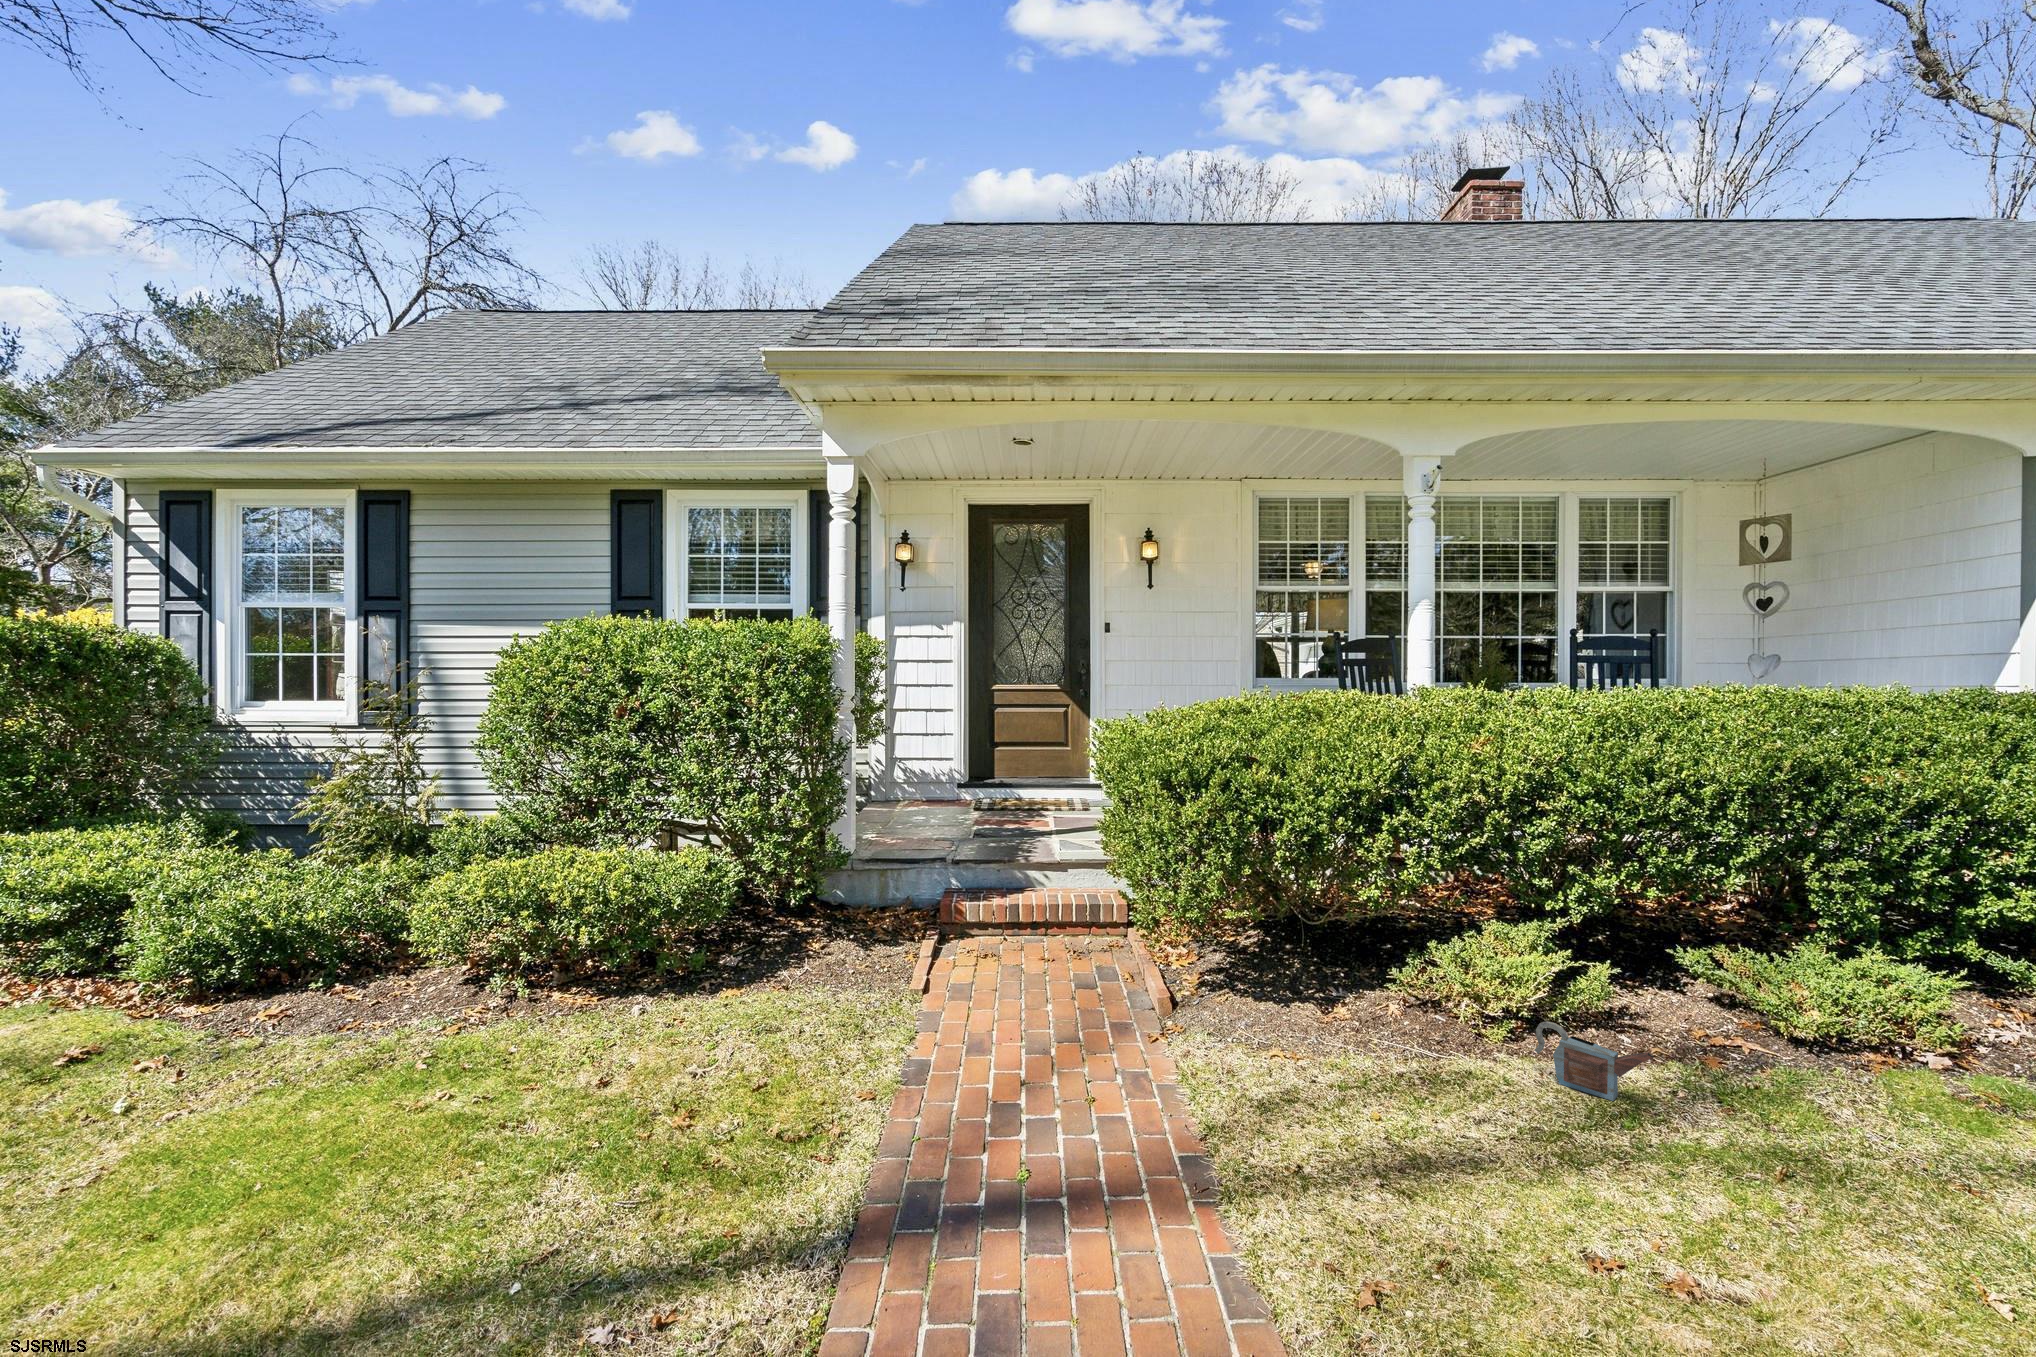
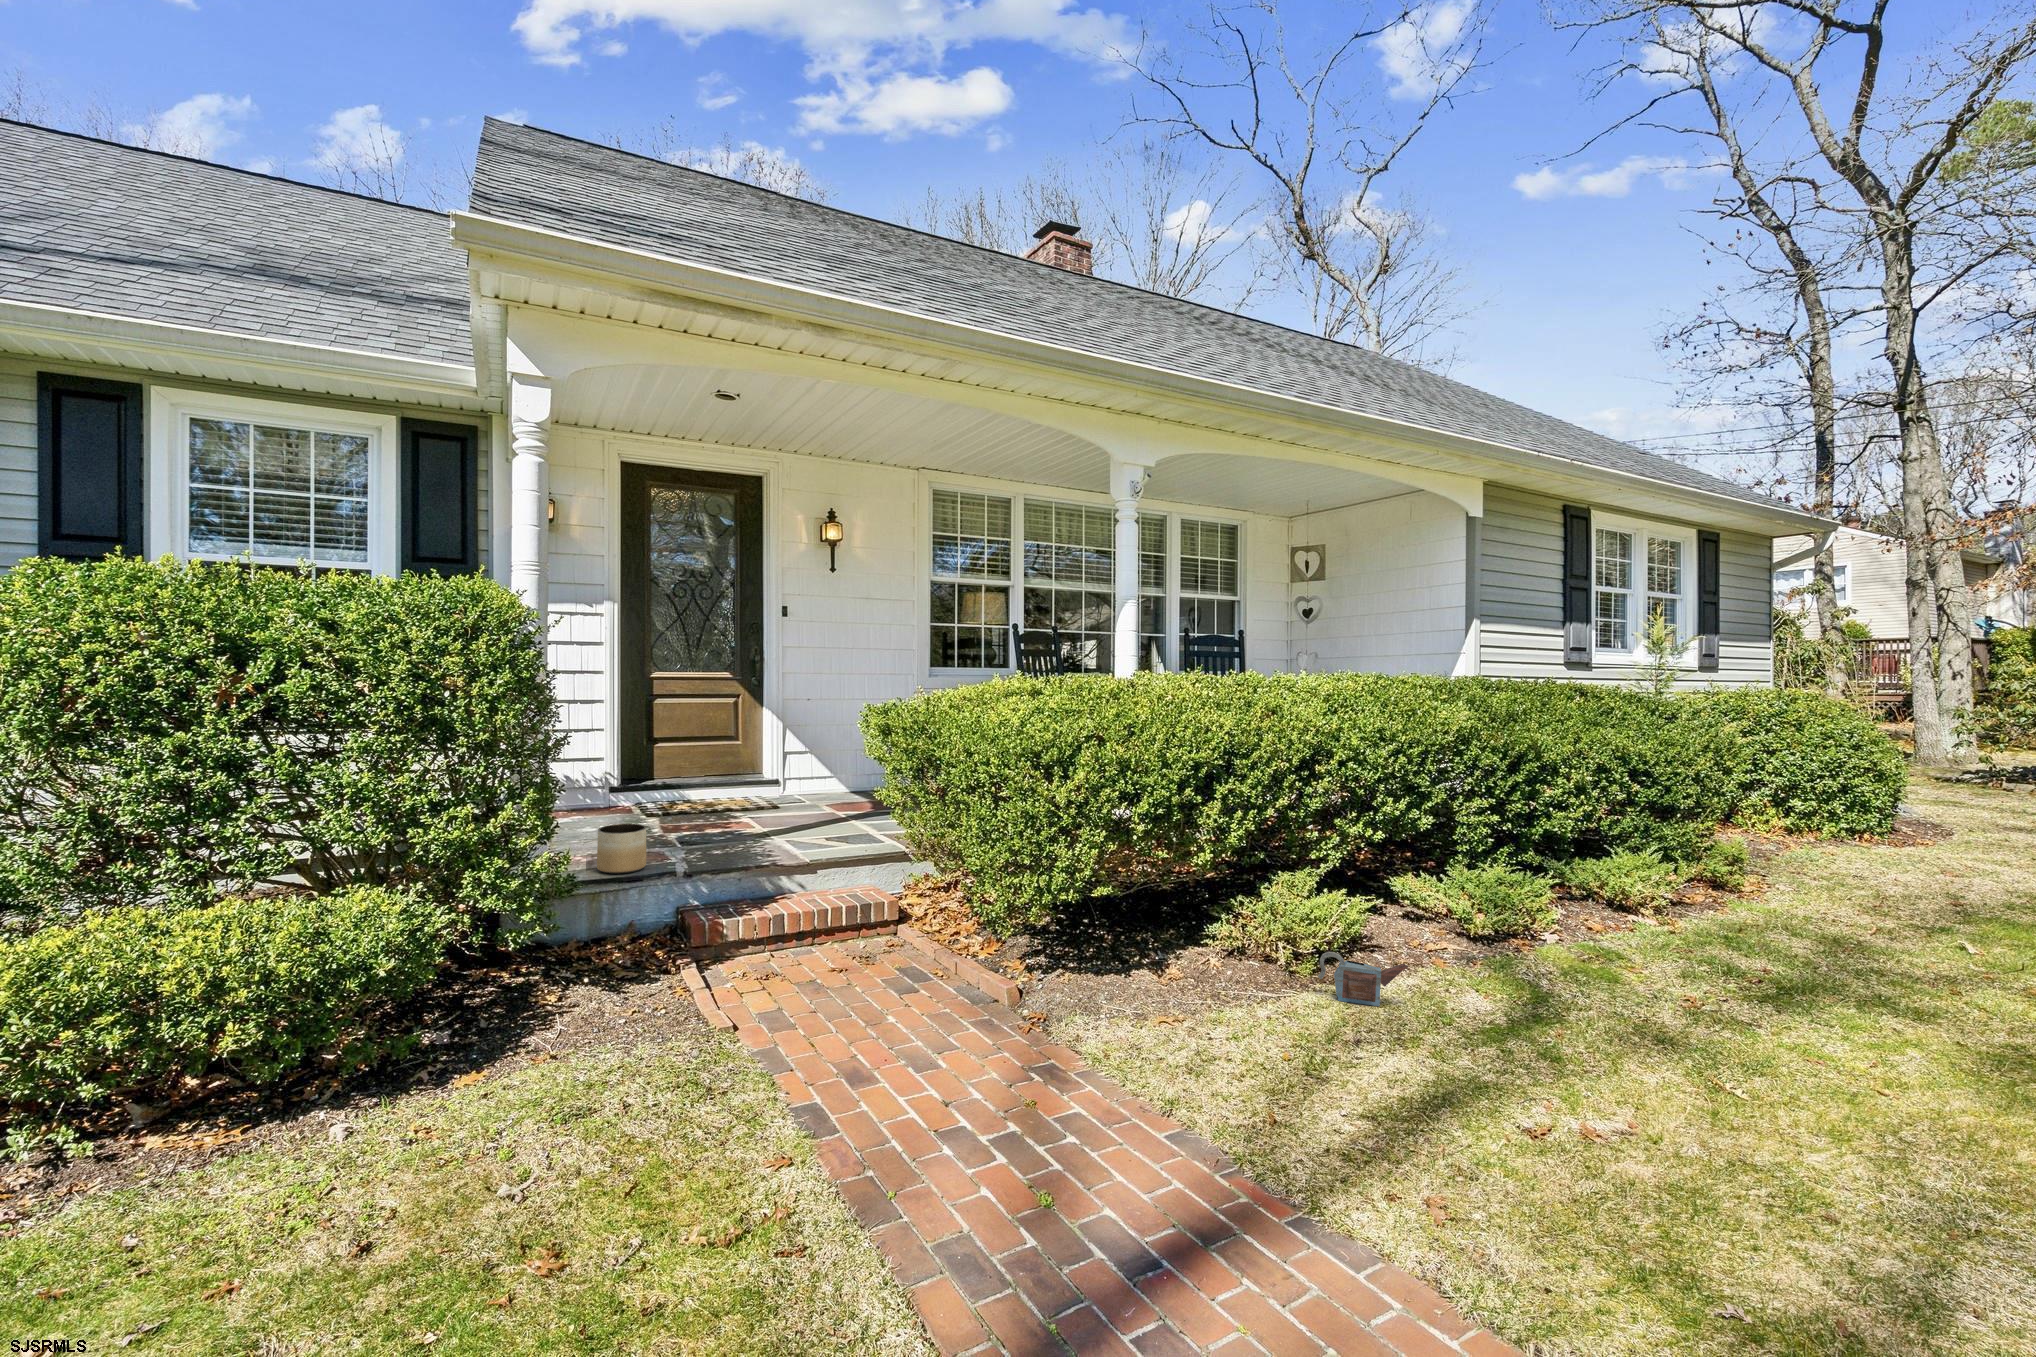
planter: none [892,816,930,856] -> present [597,824,646,874]

